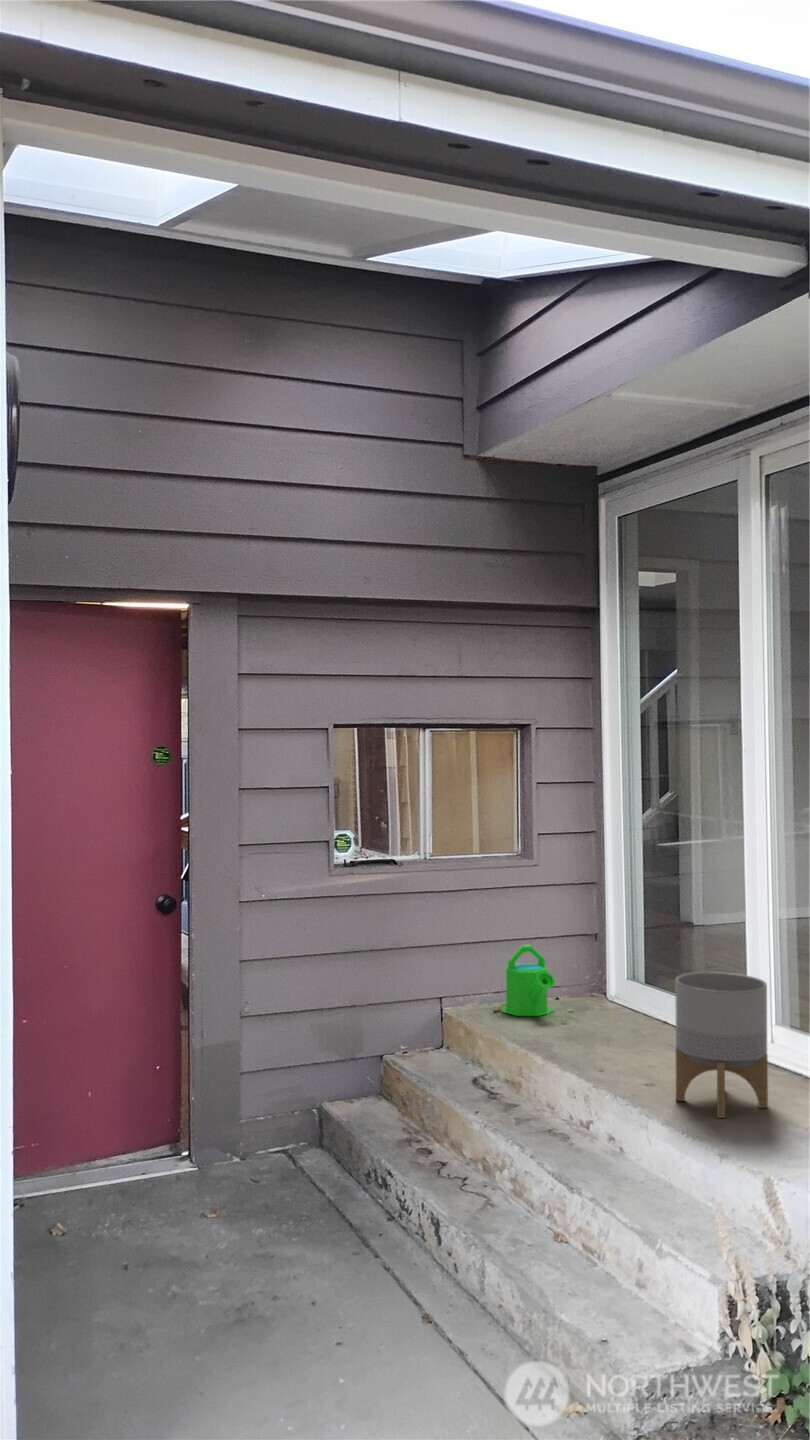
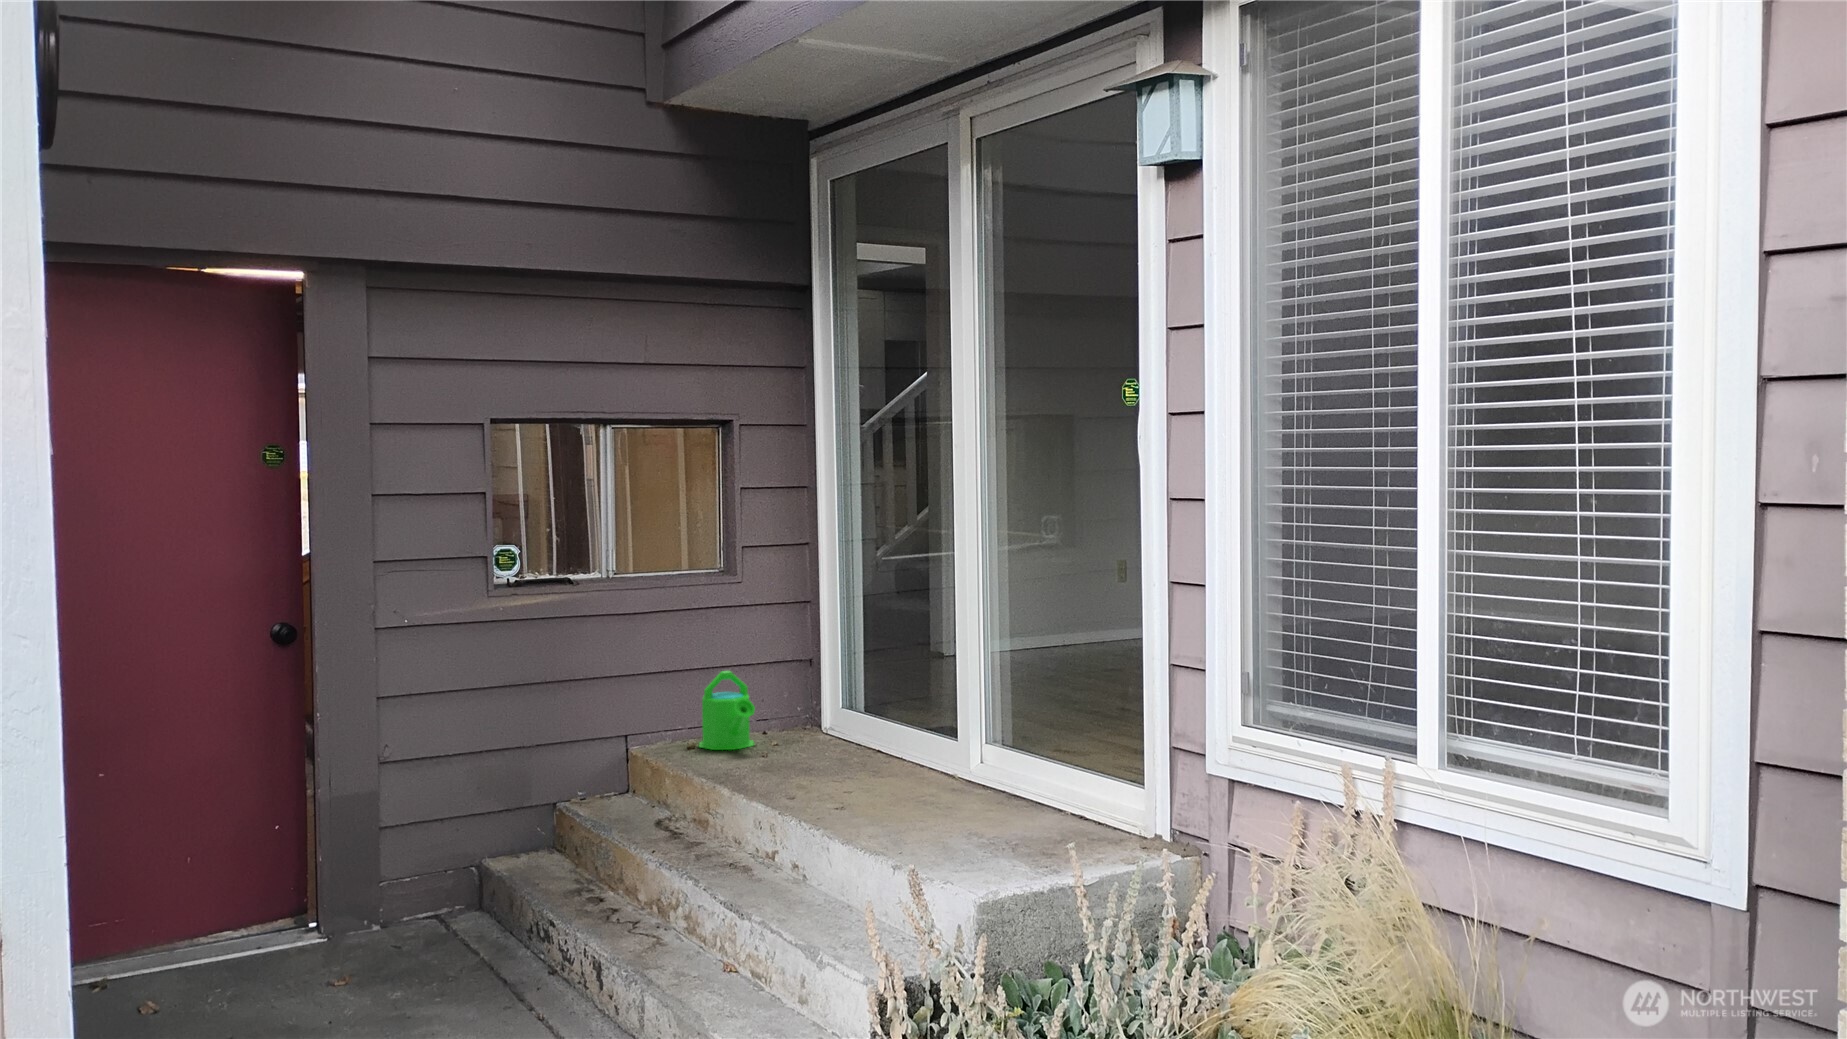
planter: present [675,972,768,1118] -> none [861,681,956,831]

